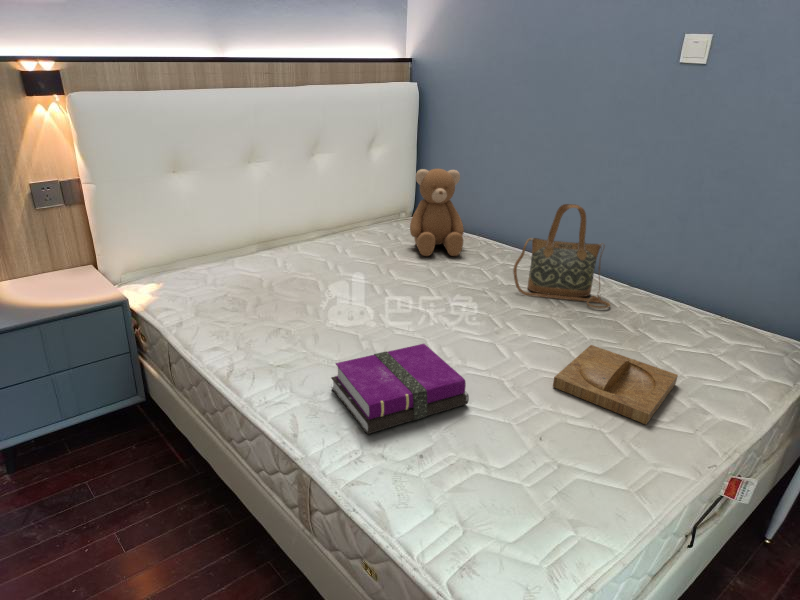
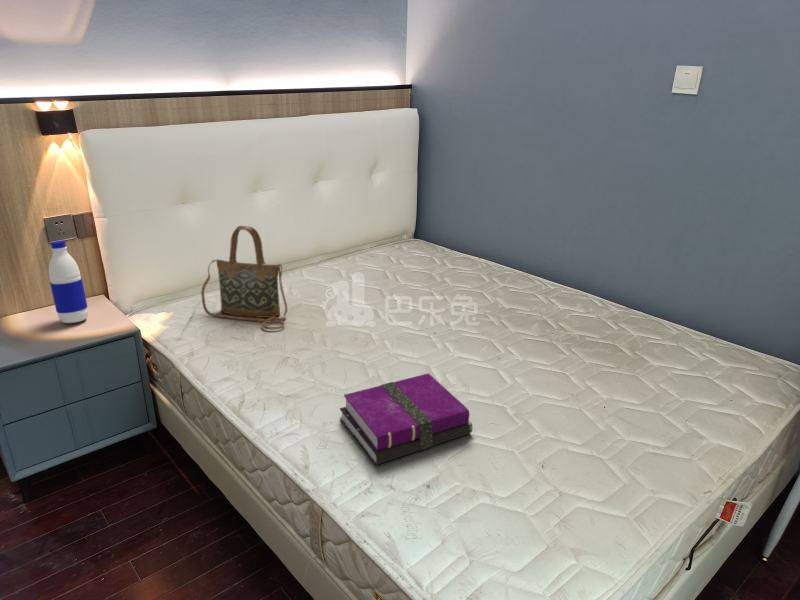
teddy bear: present [410,169,464,256] -> none [412,194,465,280]
handbag: present [513,204,610,309] -> present [201,226,287,330]
water bottle: none [34,205,75,291] -> present [49,241,88,323]
tray: present [553,345,678,424] -> none [553,371,675,452]

